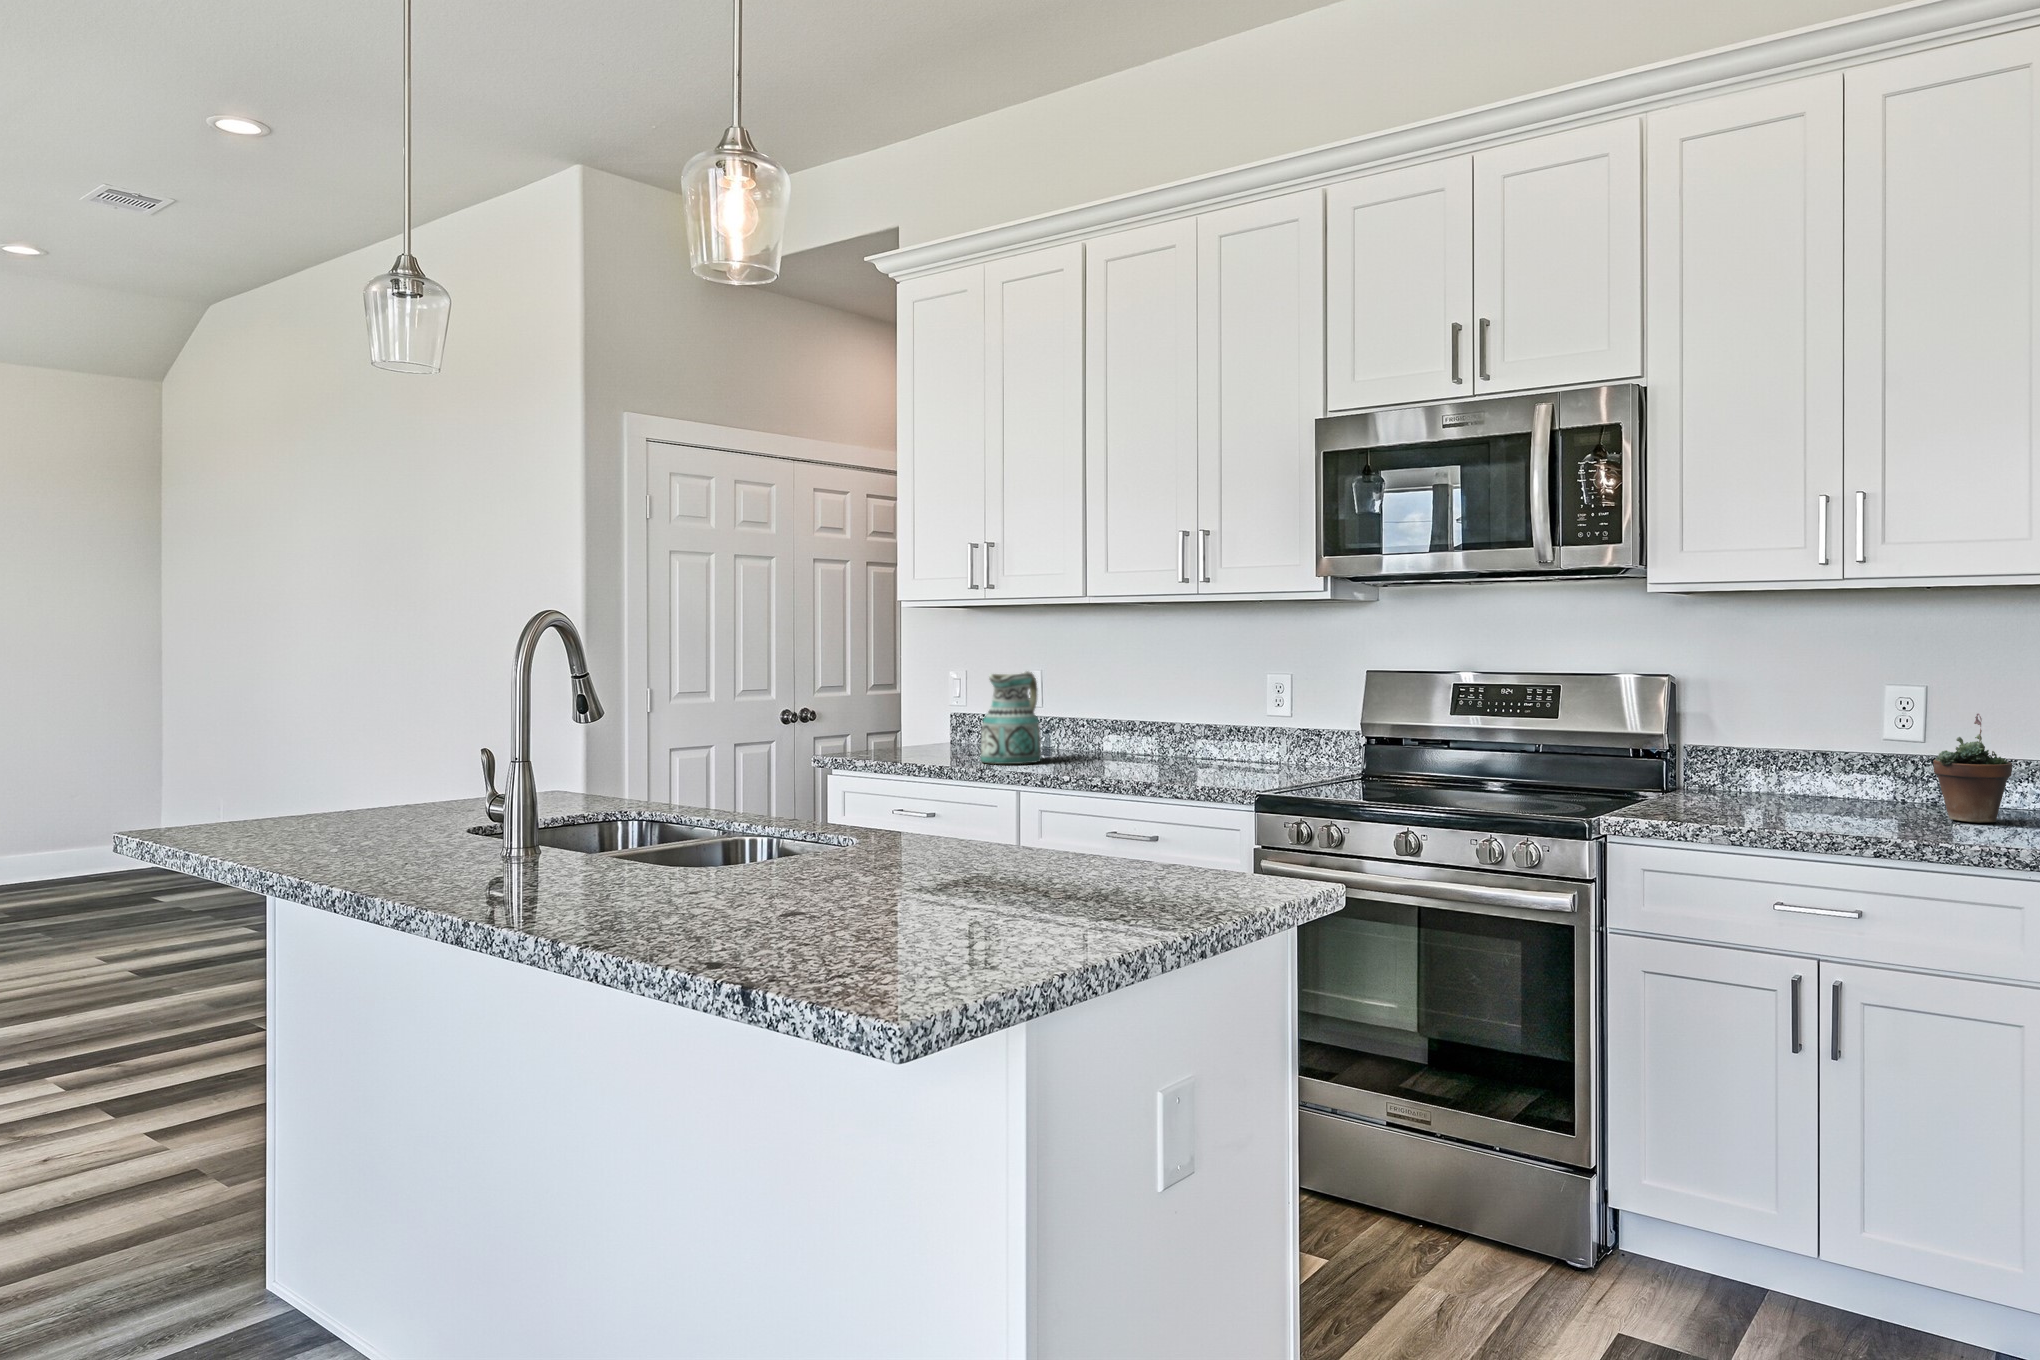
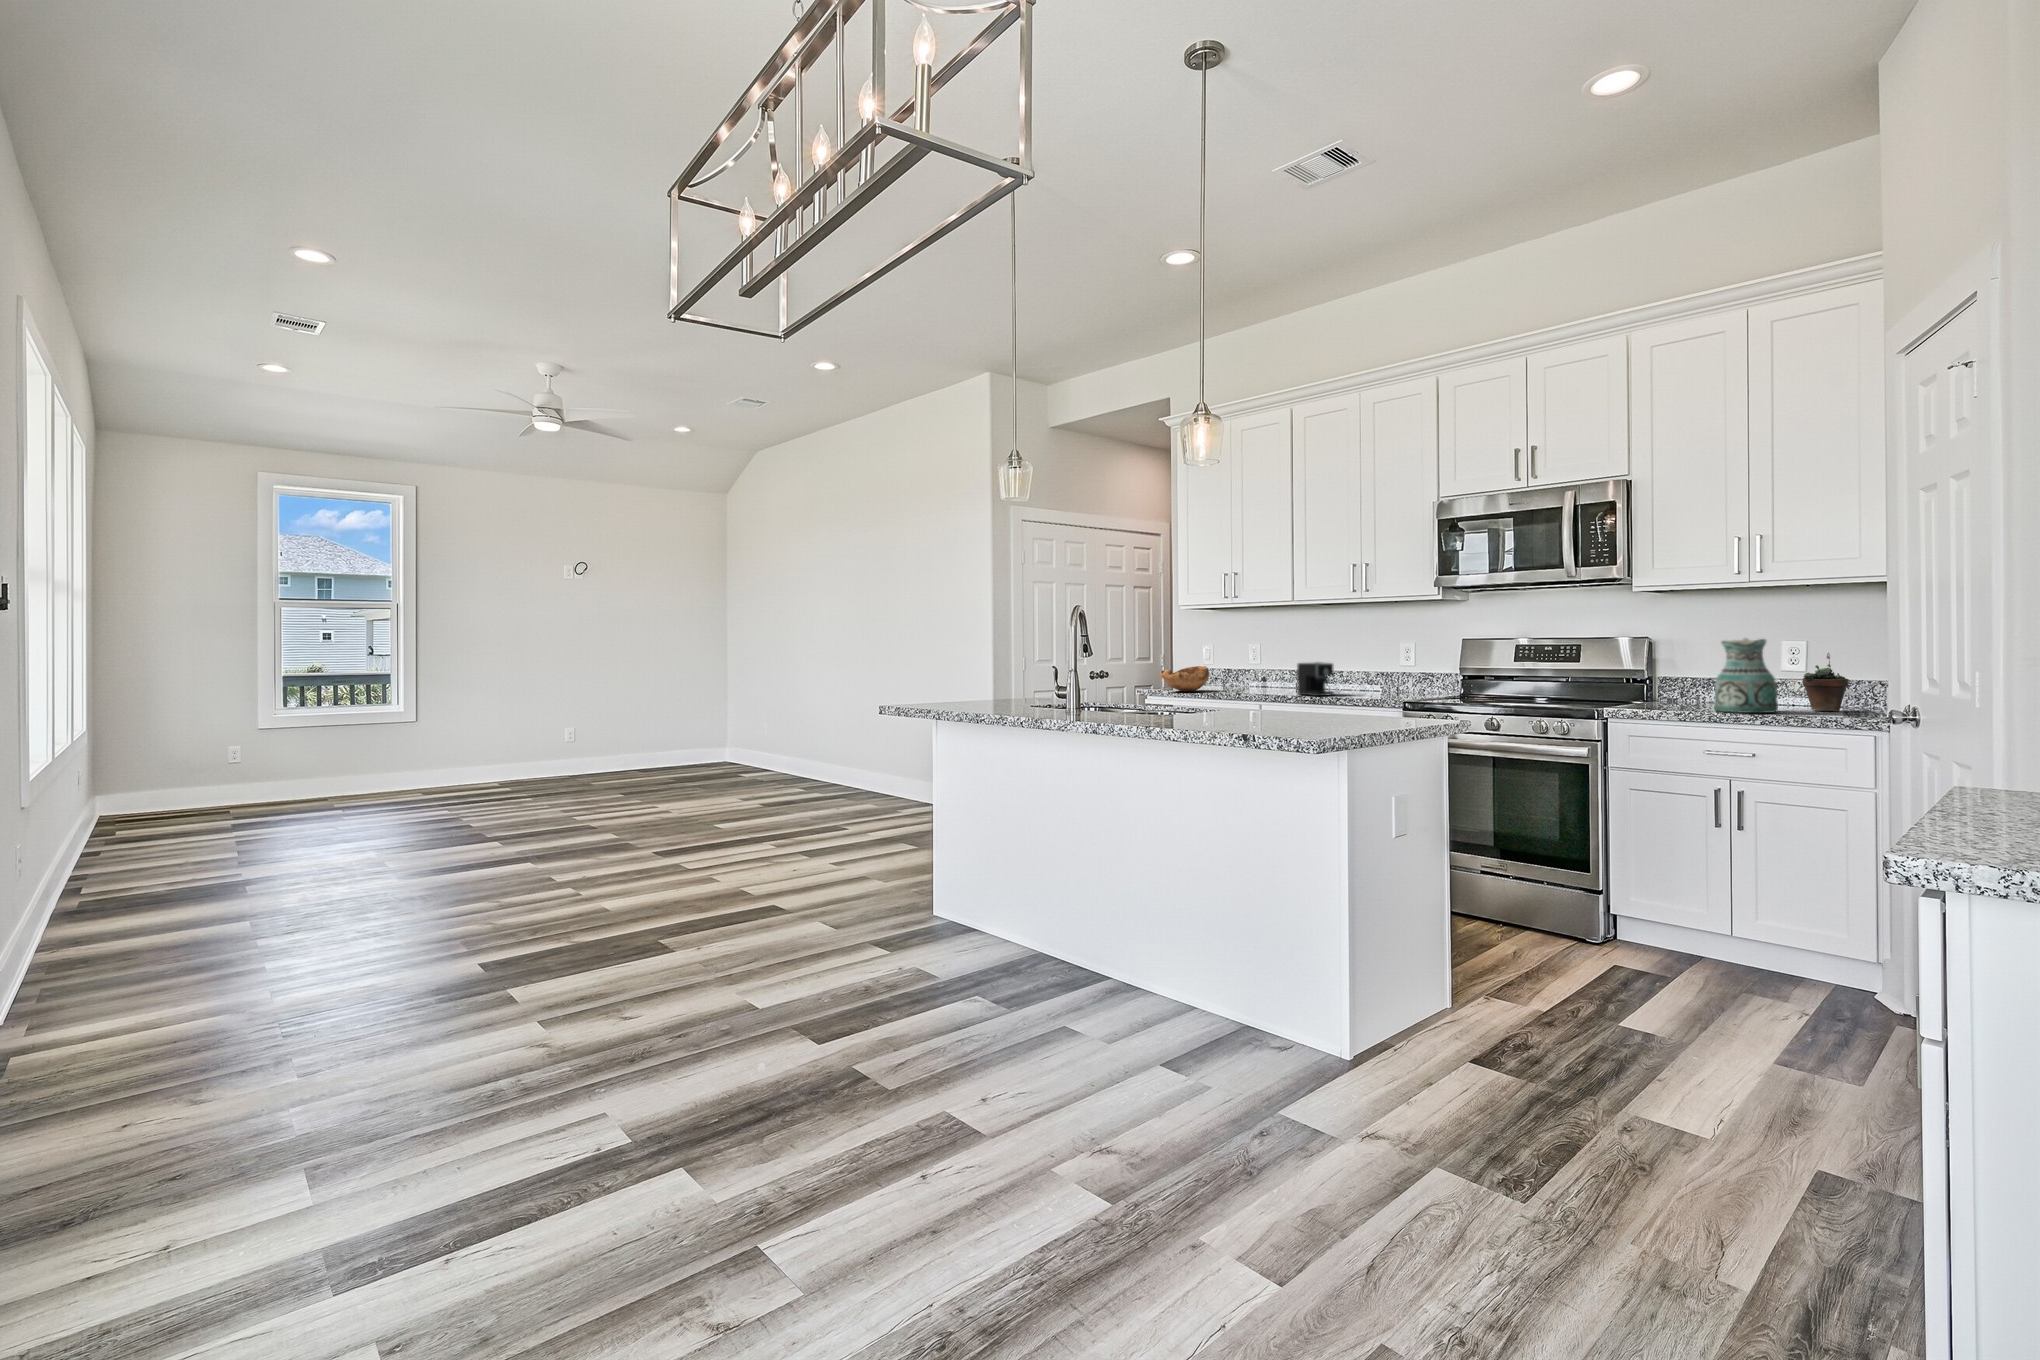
ceramic pitcher: present [980,671,1041,764] -> present [1714,638,1778,713]
coffee maker: none [1088,709,1167,772] -> present [1297,662,1334,696]
wooden bowl: none [855,712,943,760] -> present [1160,666,1209,692]

